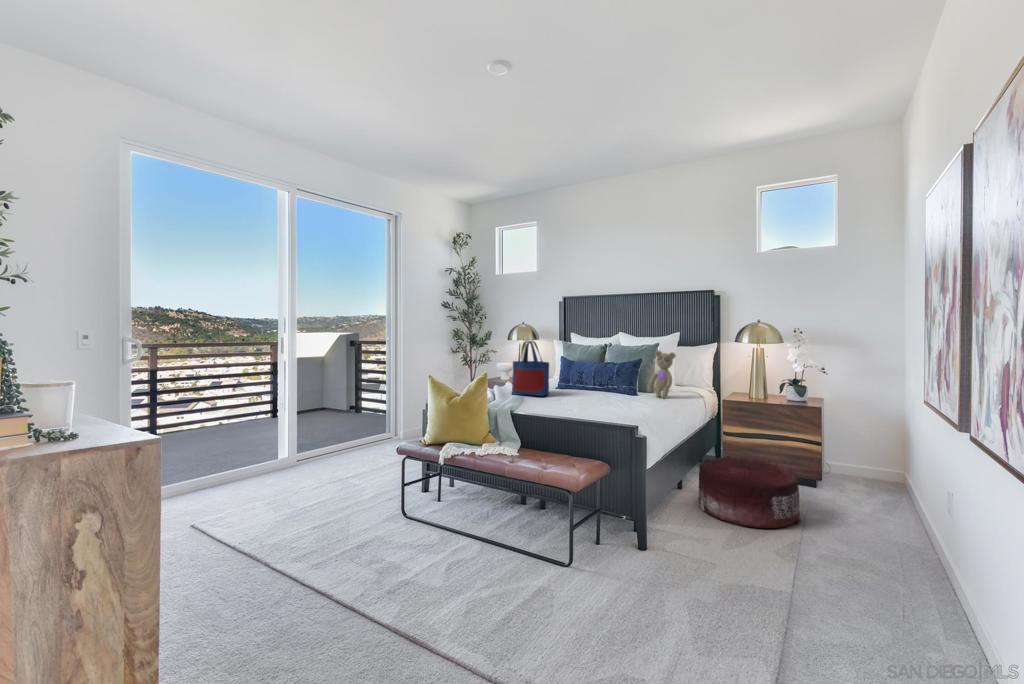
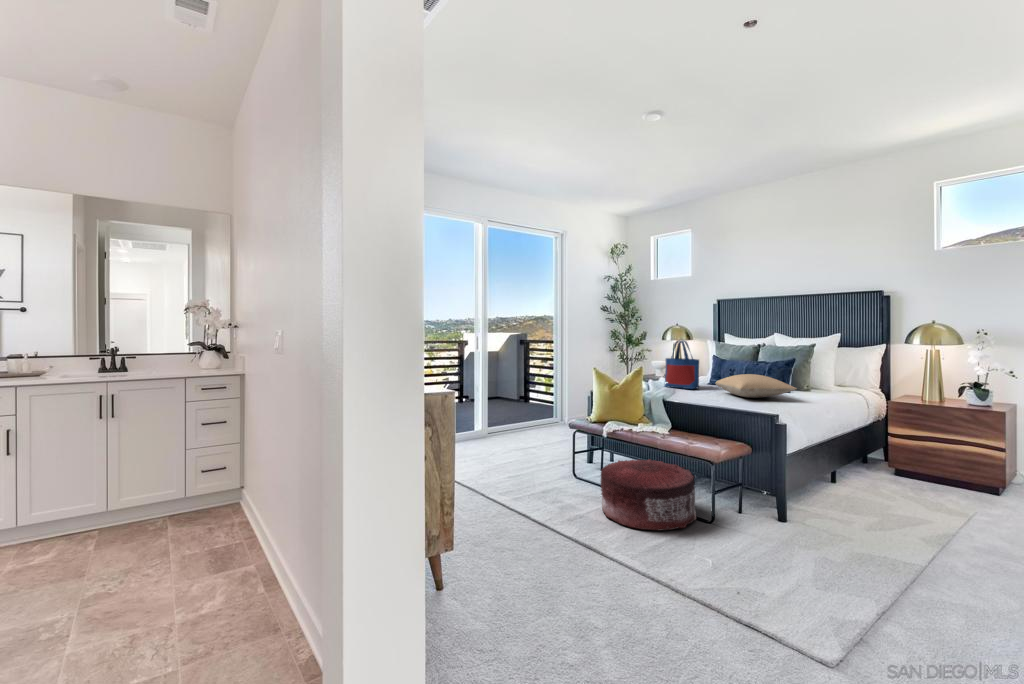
teddy bear: present [647,351,676,398] -> none [799,351,829,396]
pillow: none [567,378,650,404] -> present [715,374,797,398]
pouf: present [699,456,801,529] -> present [601,459,696,531]

